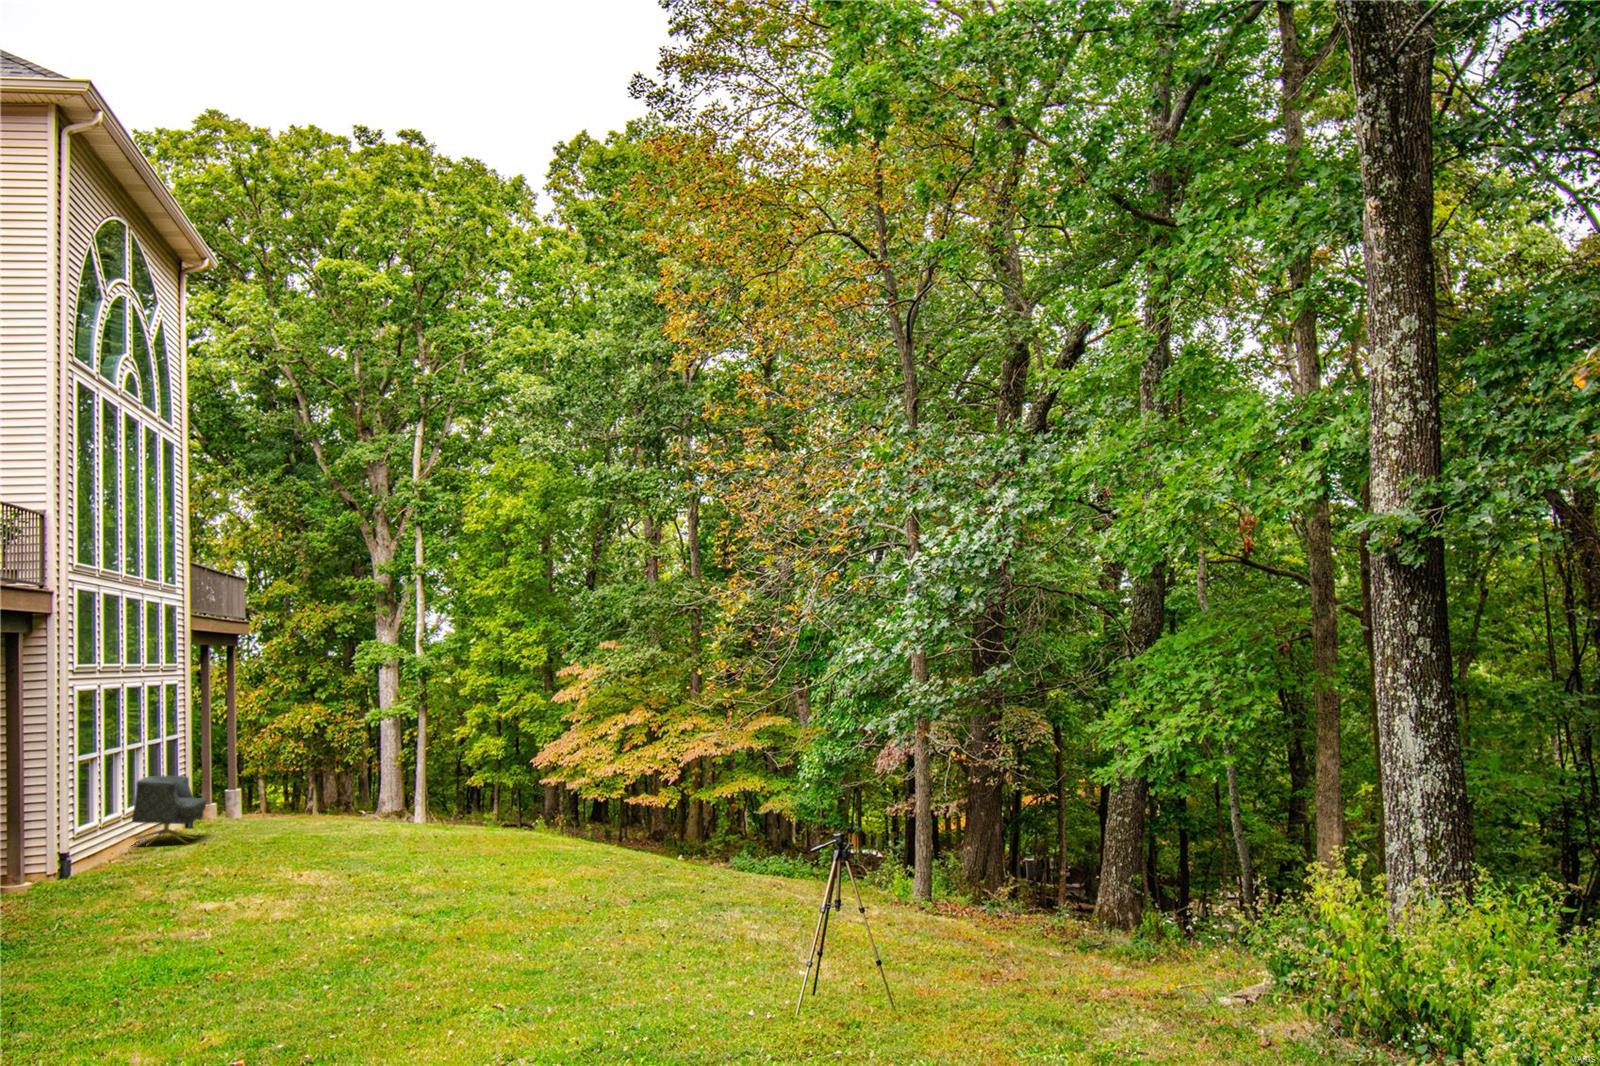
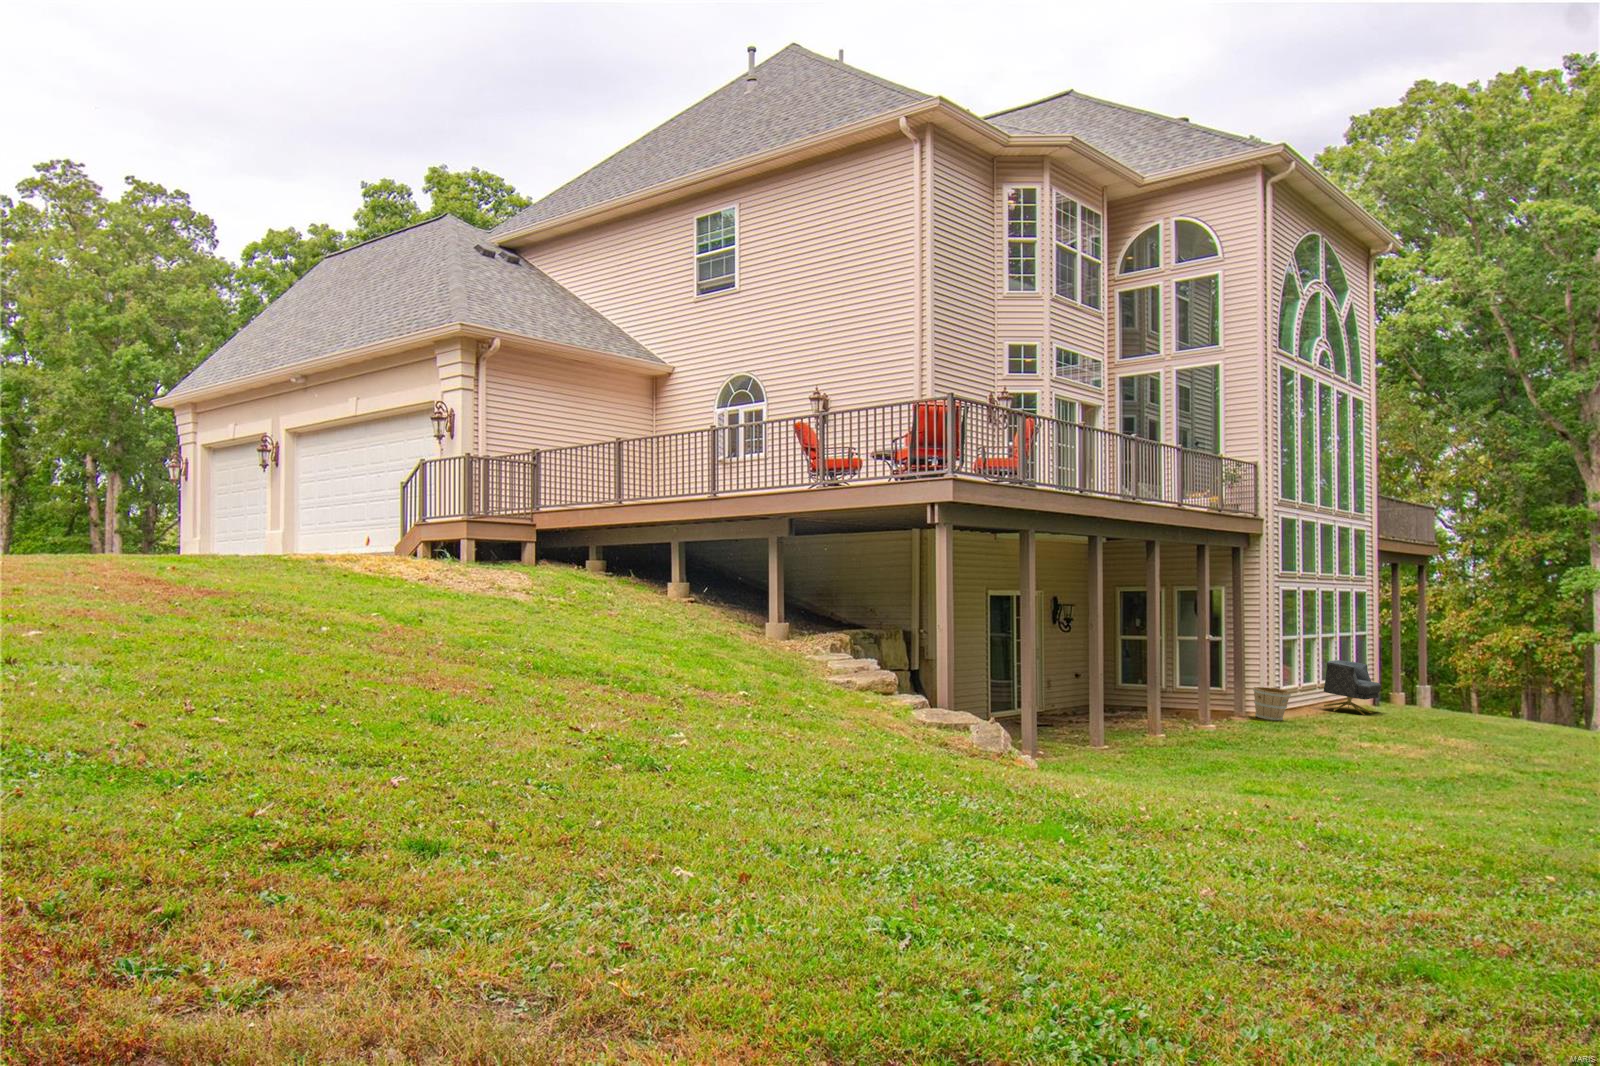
wooden bucket: none [36,833,95,883] -> present [1253,687,1291,720]

